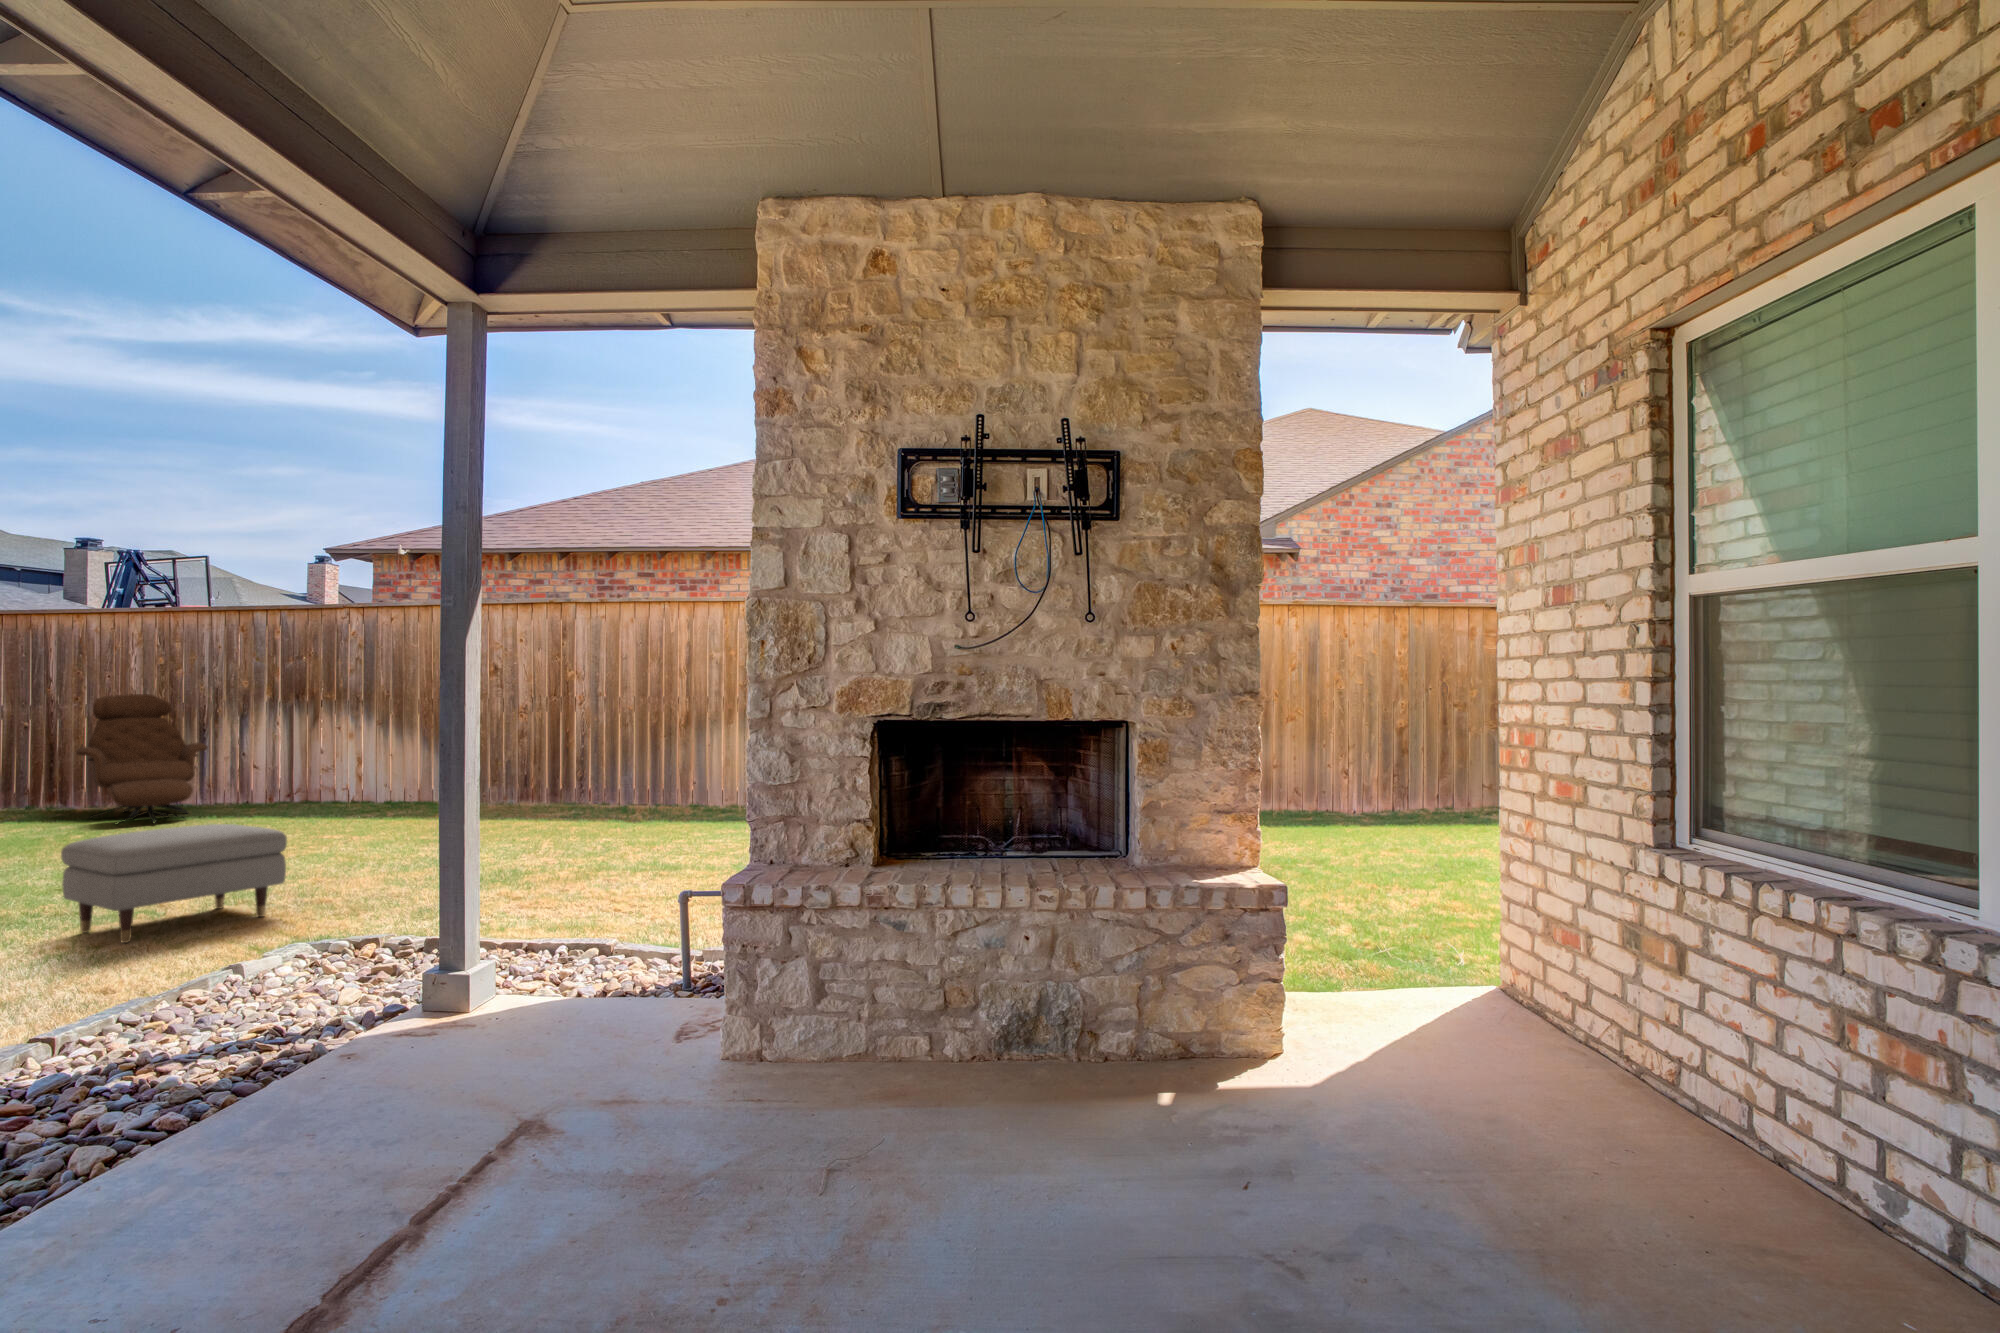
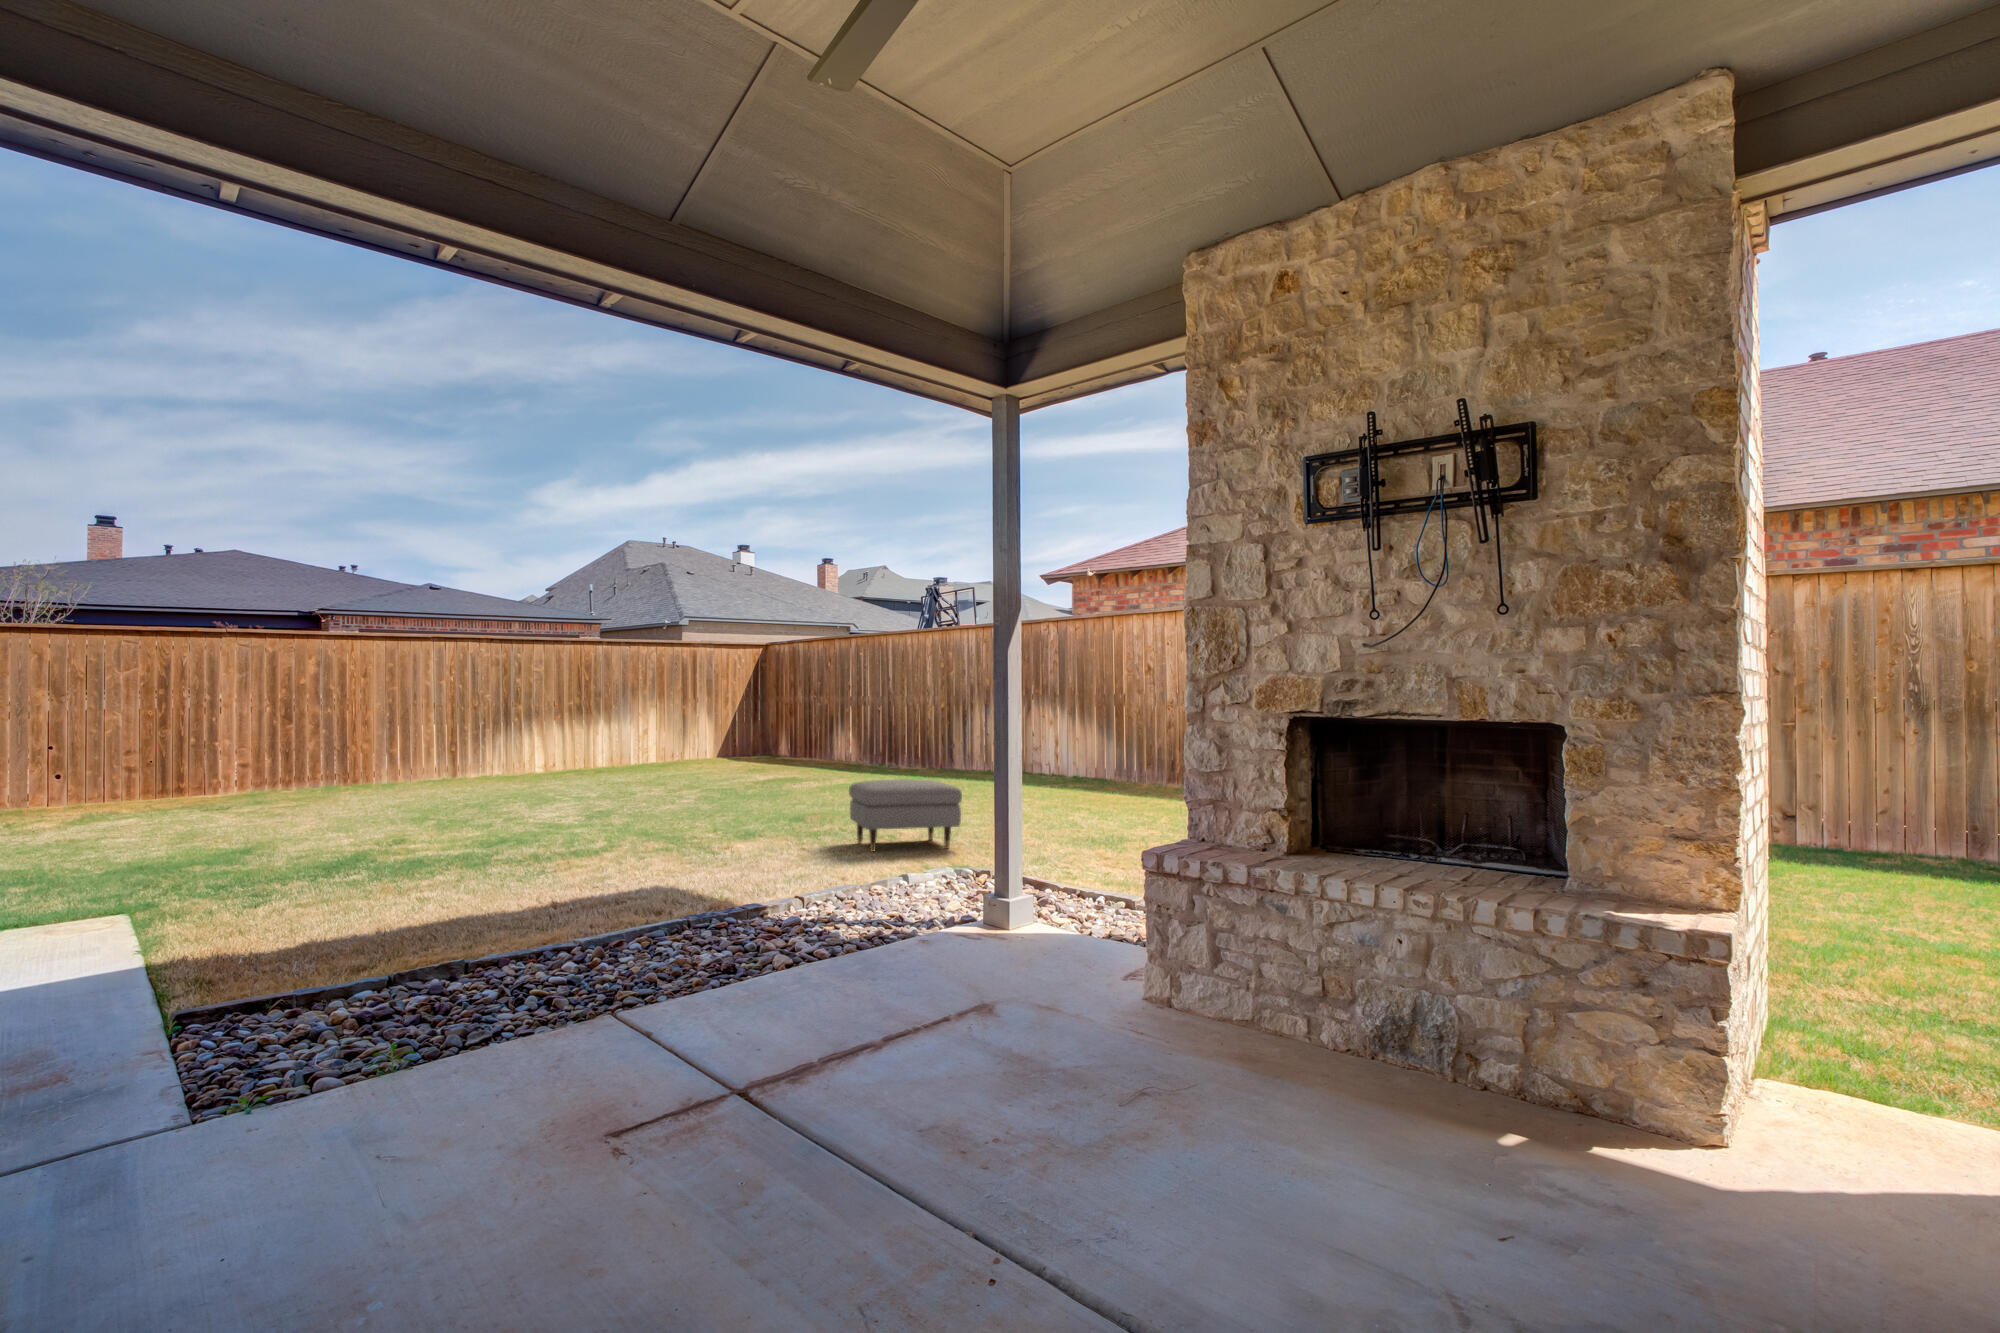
lounge chair: present [76,694,208,824] -> none [893,691,963,782]

